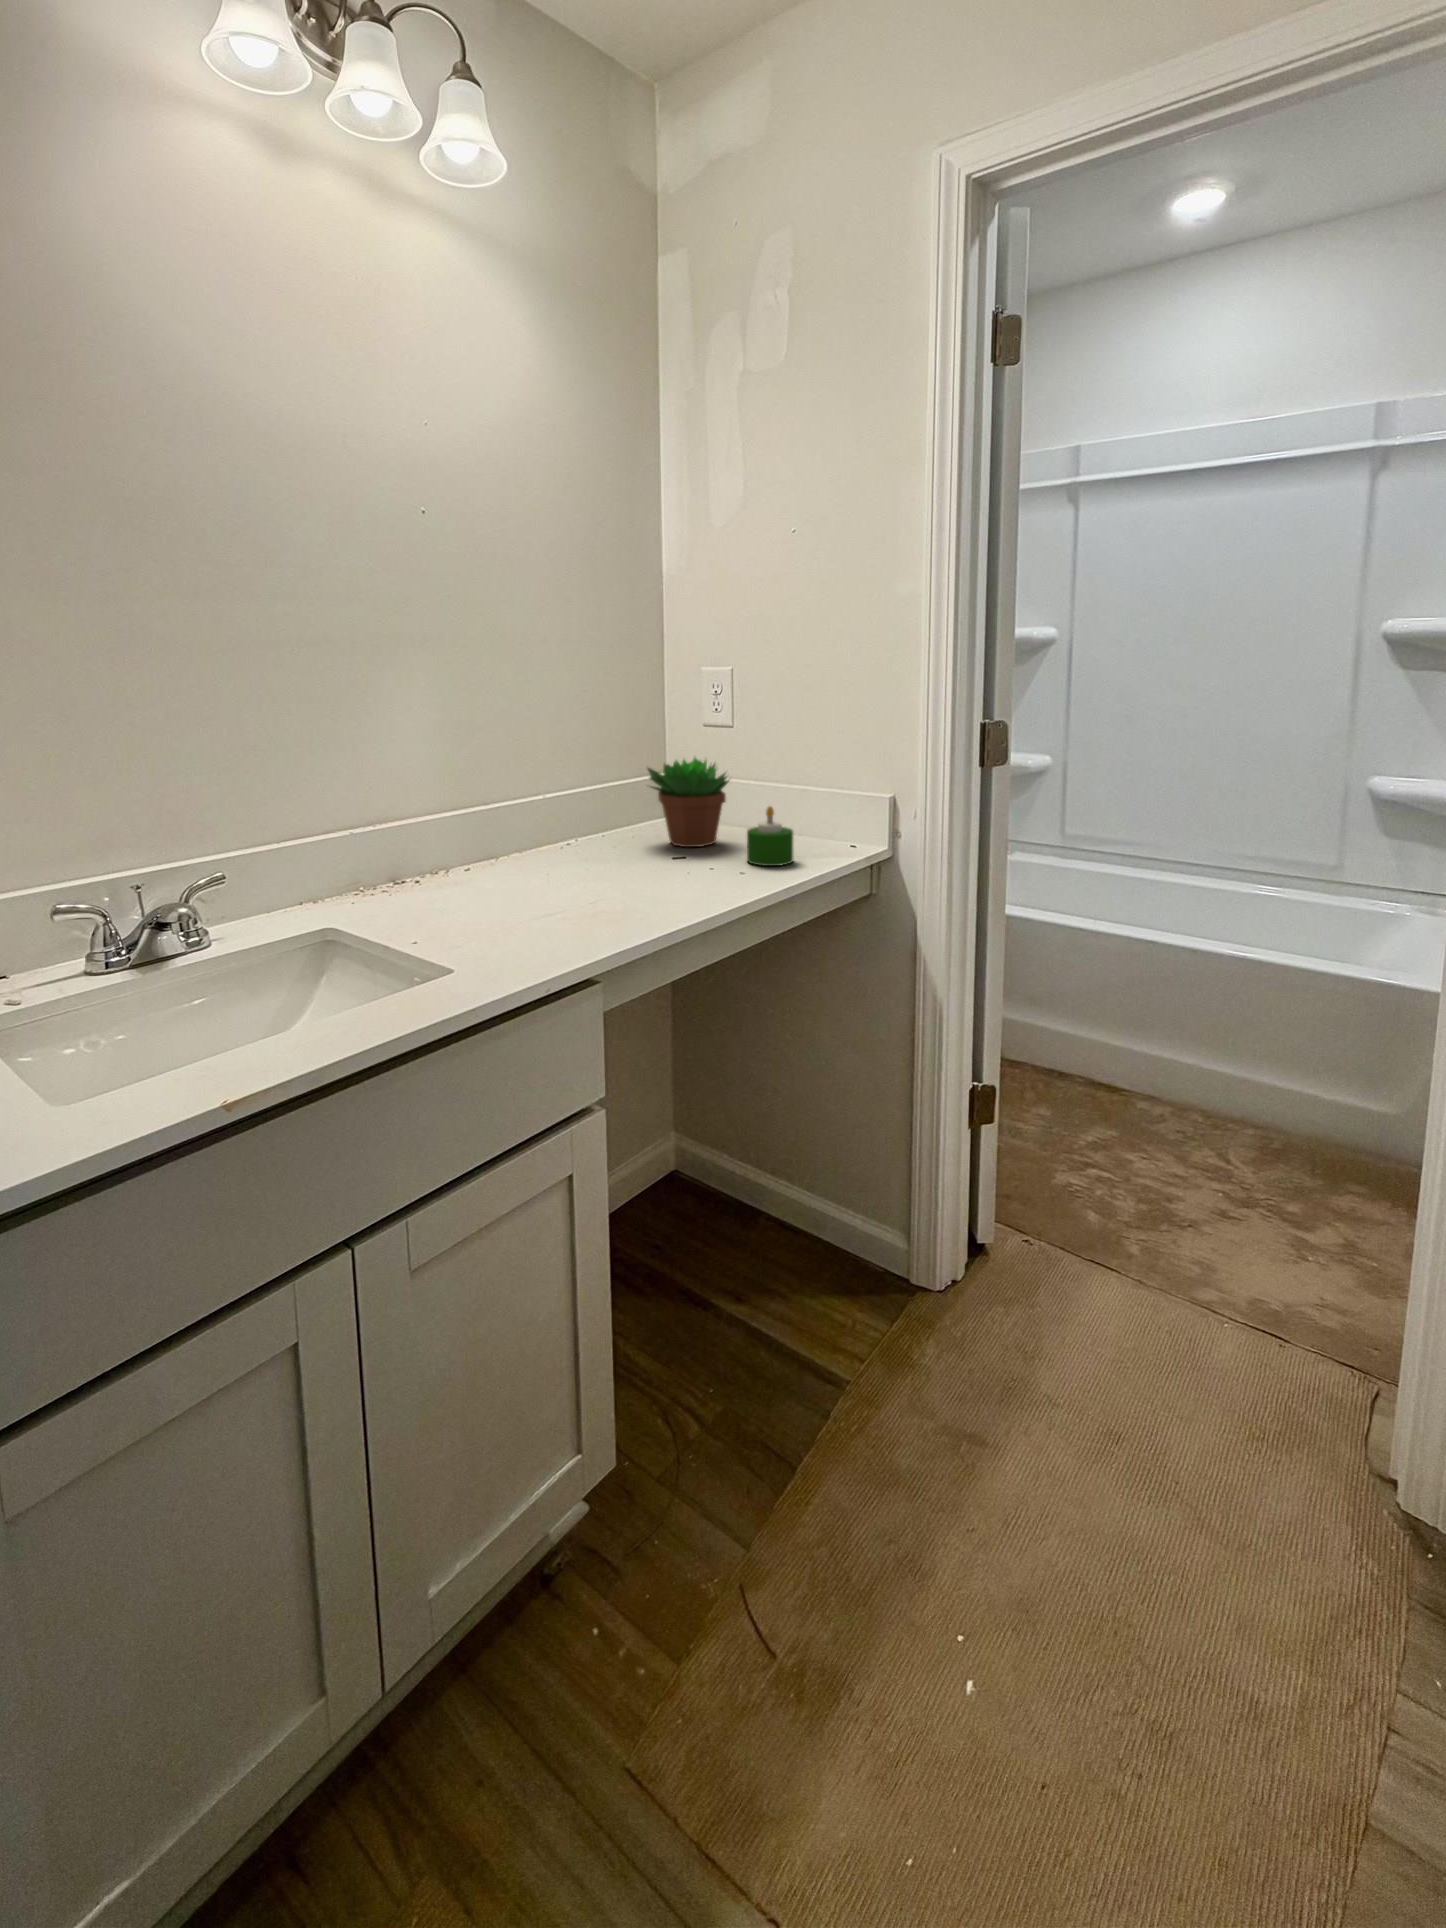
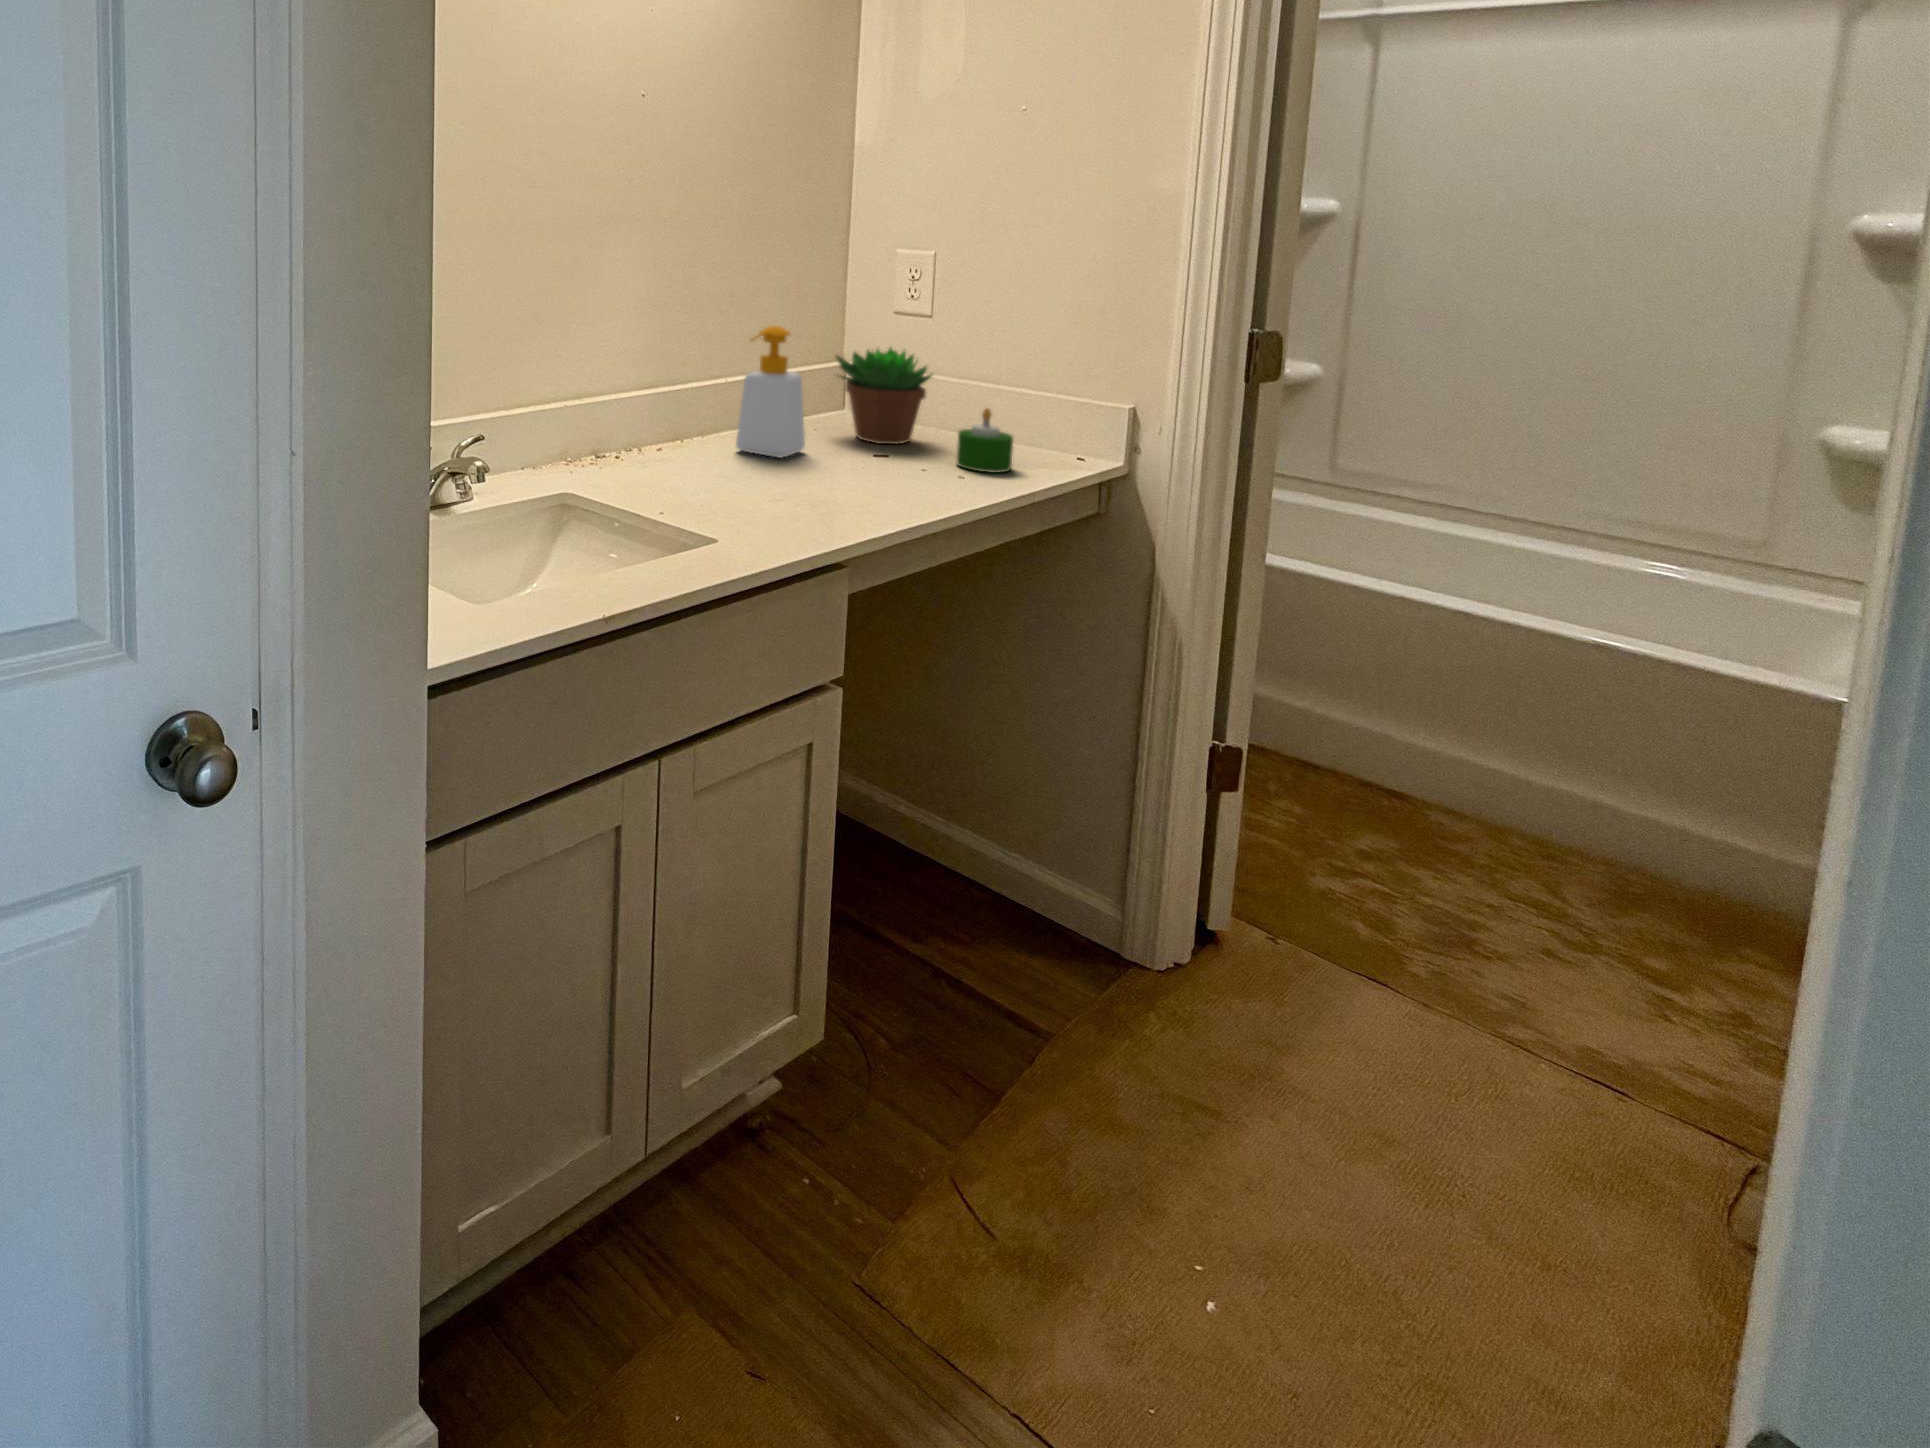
soap bottle: none [545,741,613,869] -> present [736,326,805,458]

